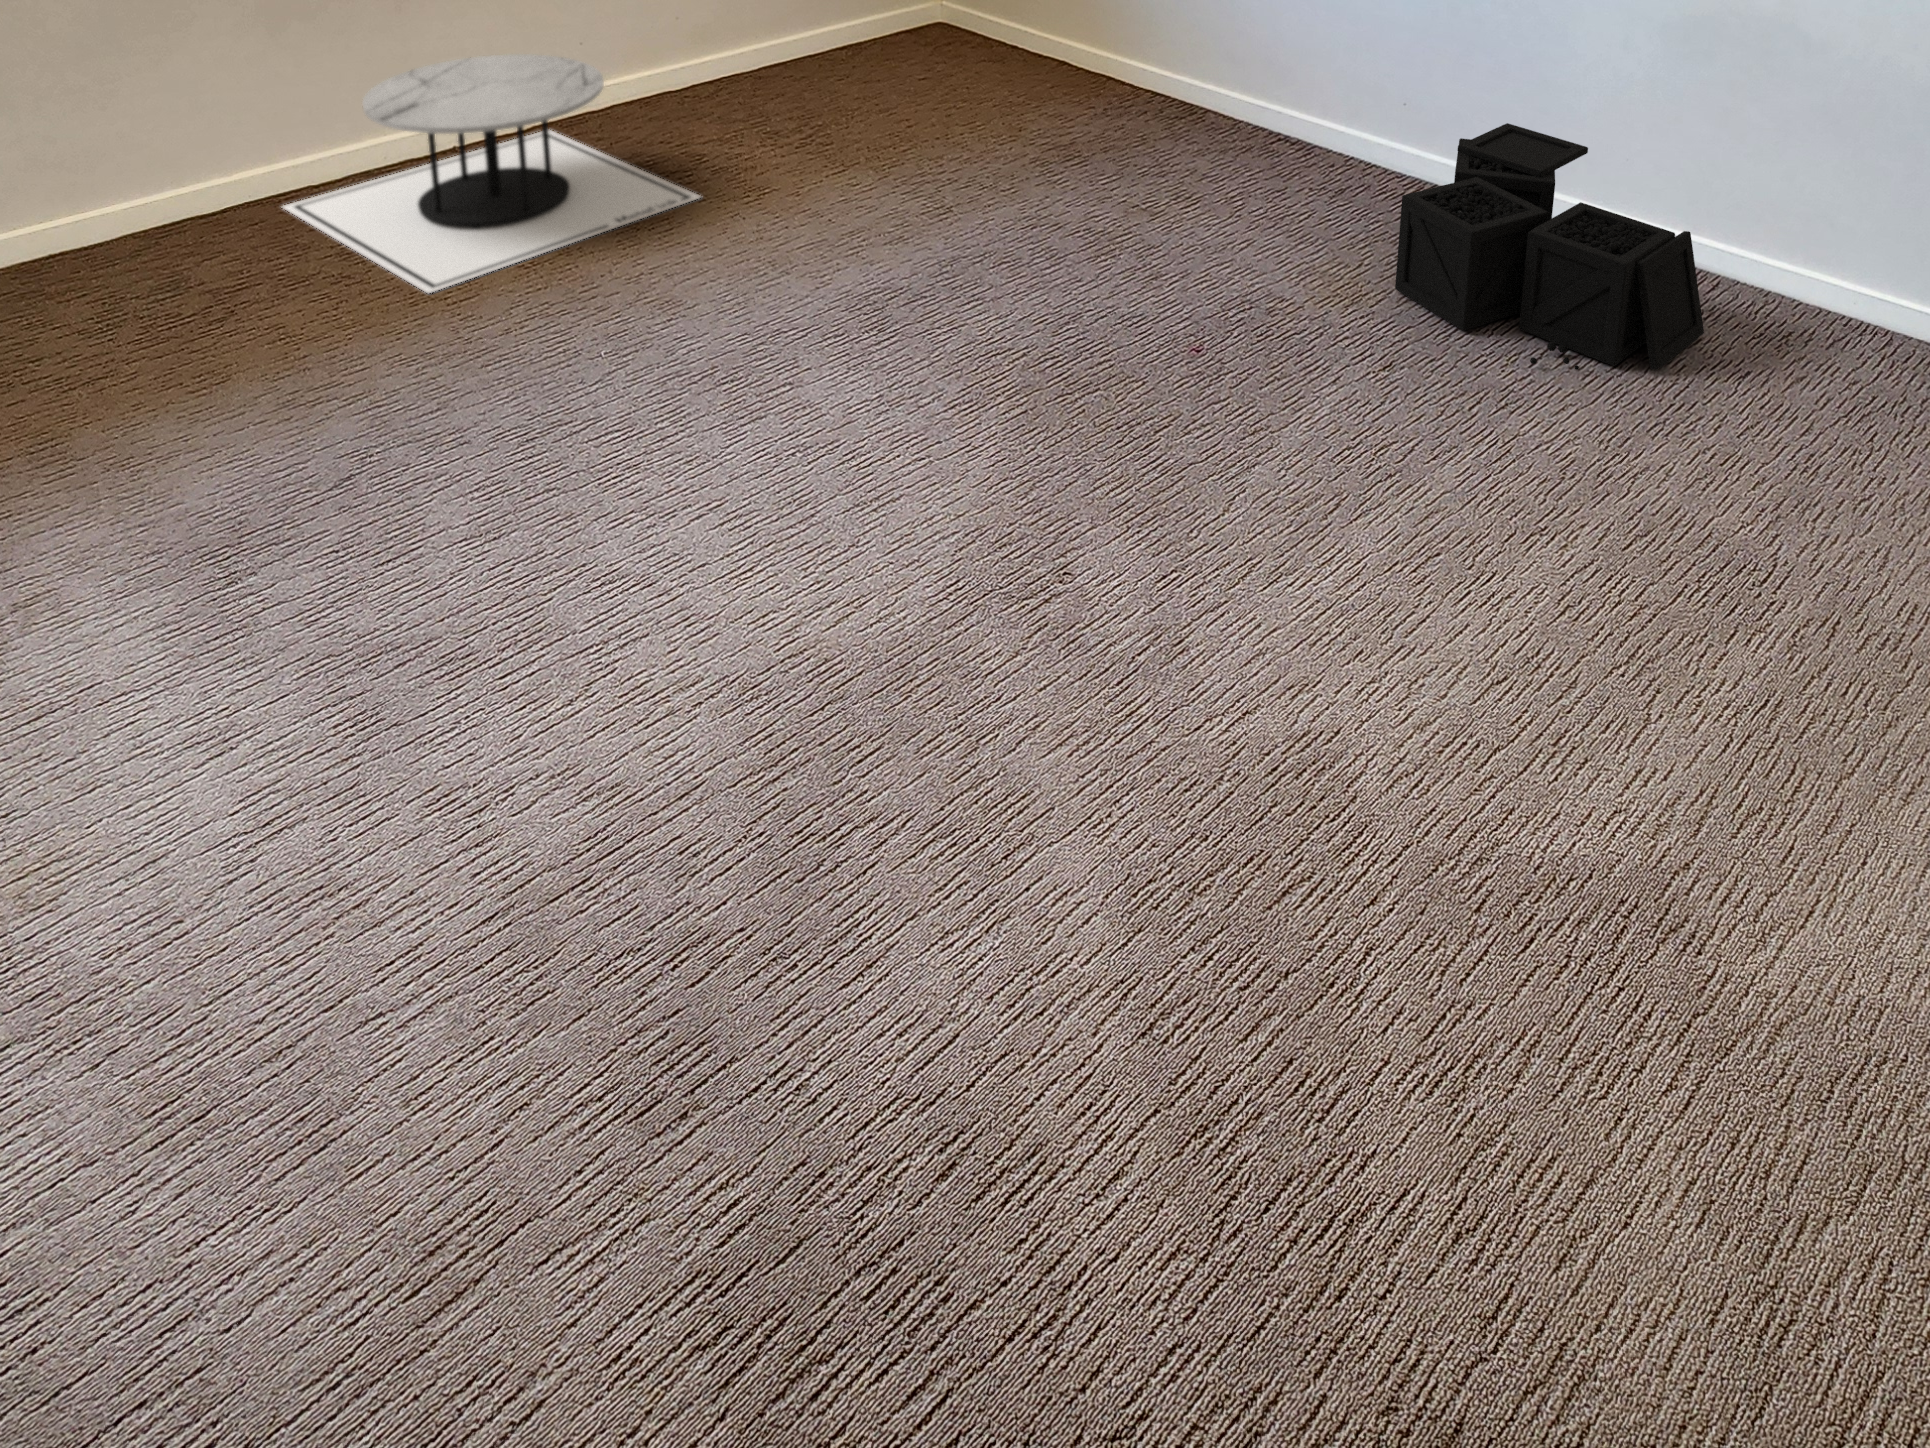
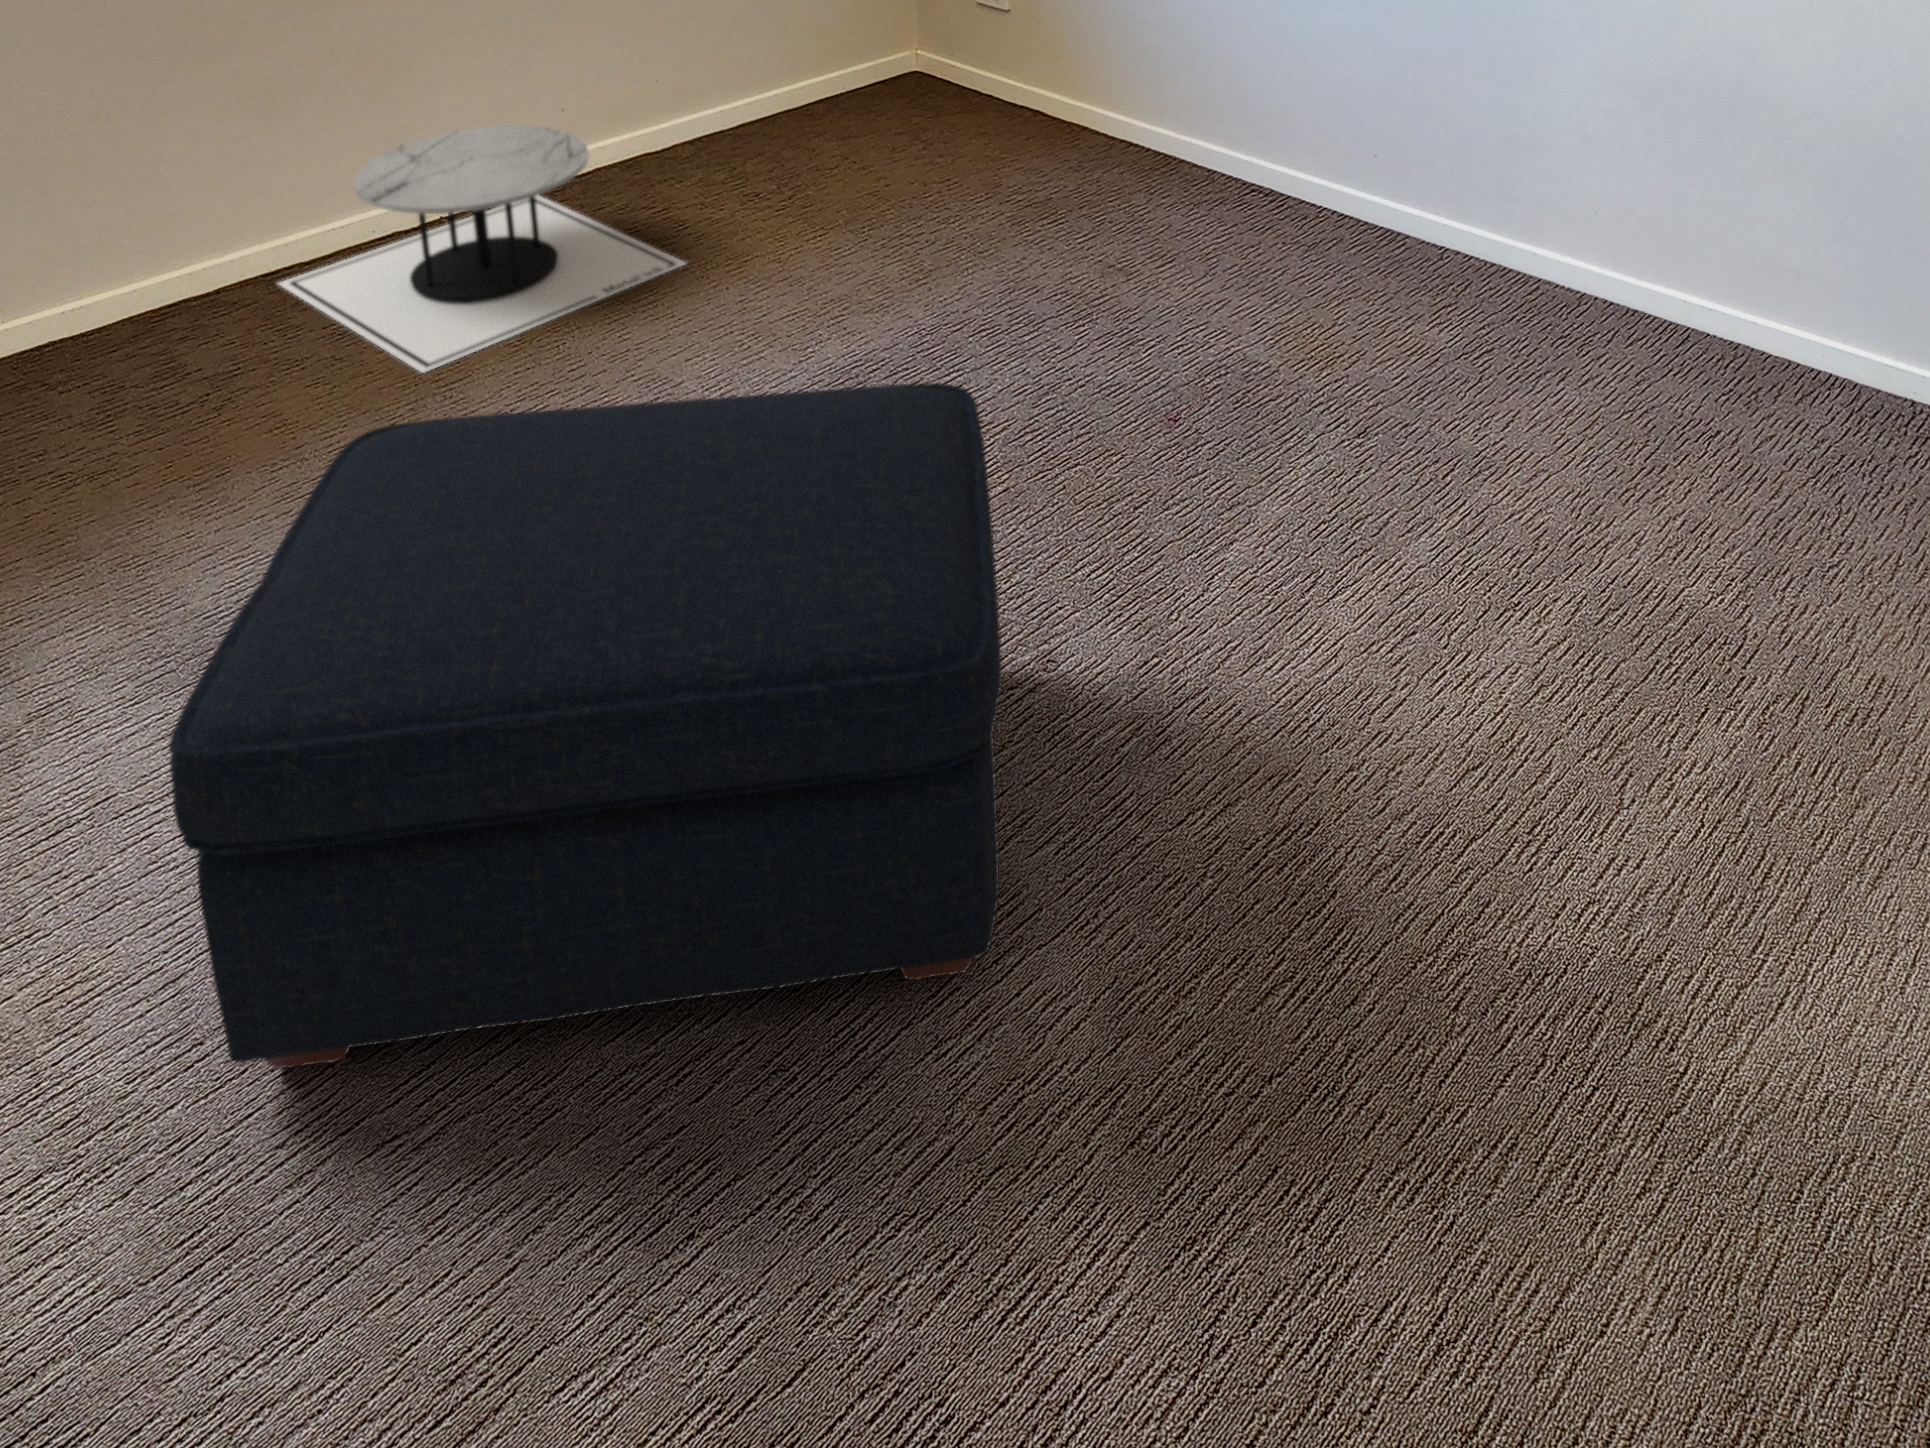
storage bin: present [1395,123,1704,370] -> none [1368,175,1673,430]
ottoman: none [153,283,1019,948] -> present [169,383,1002,1069]

